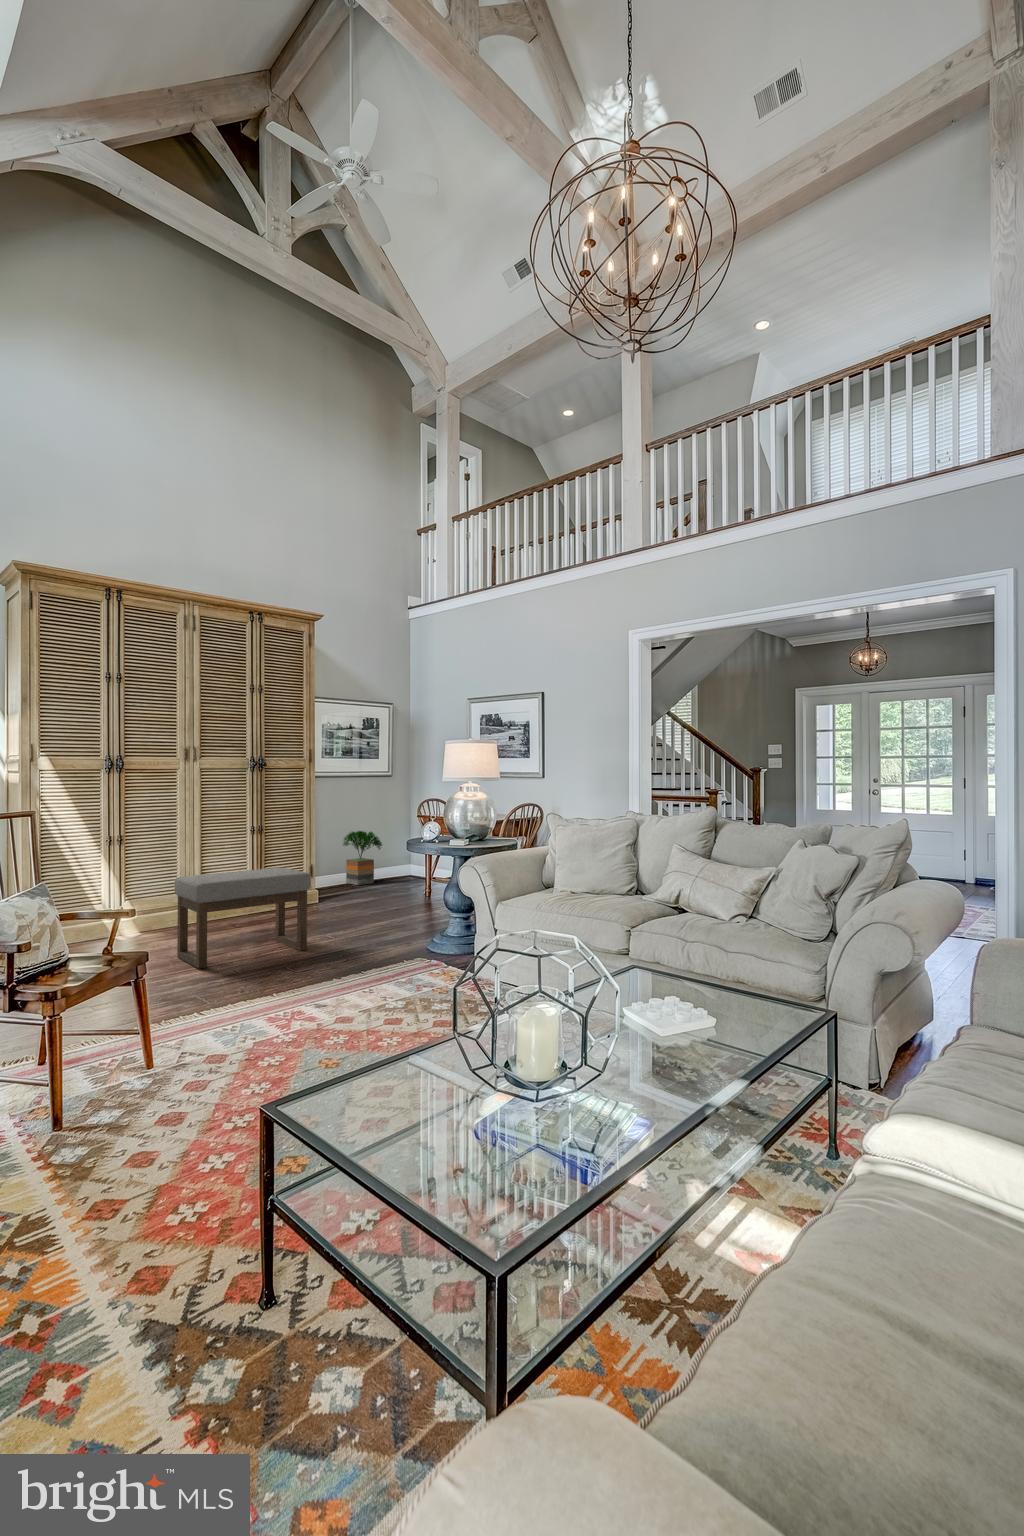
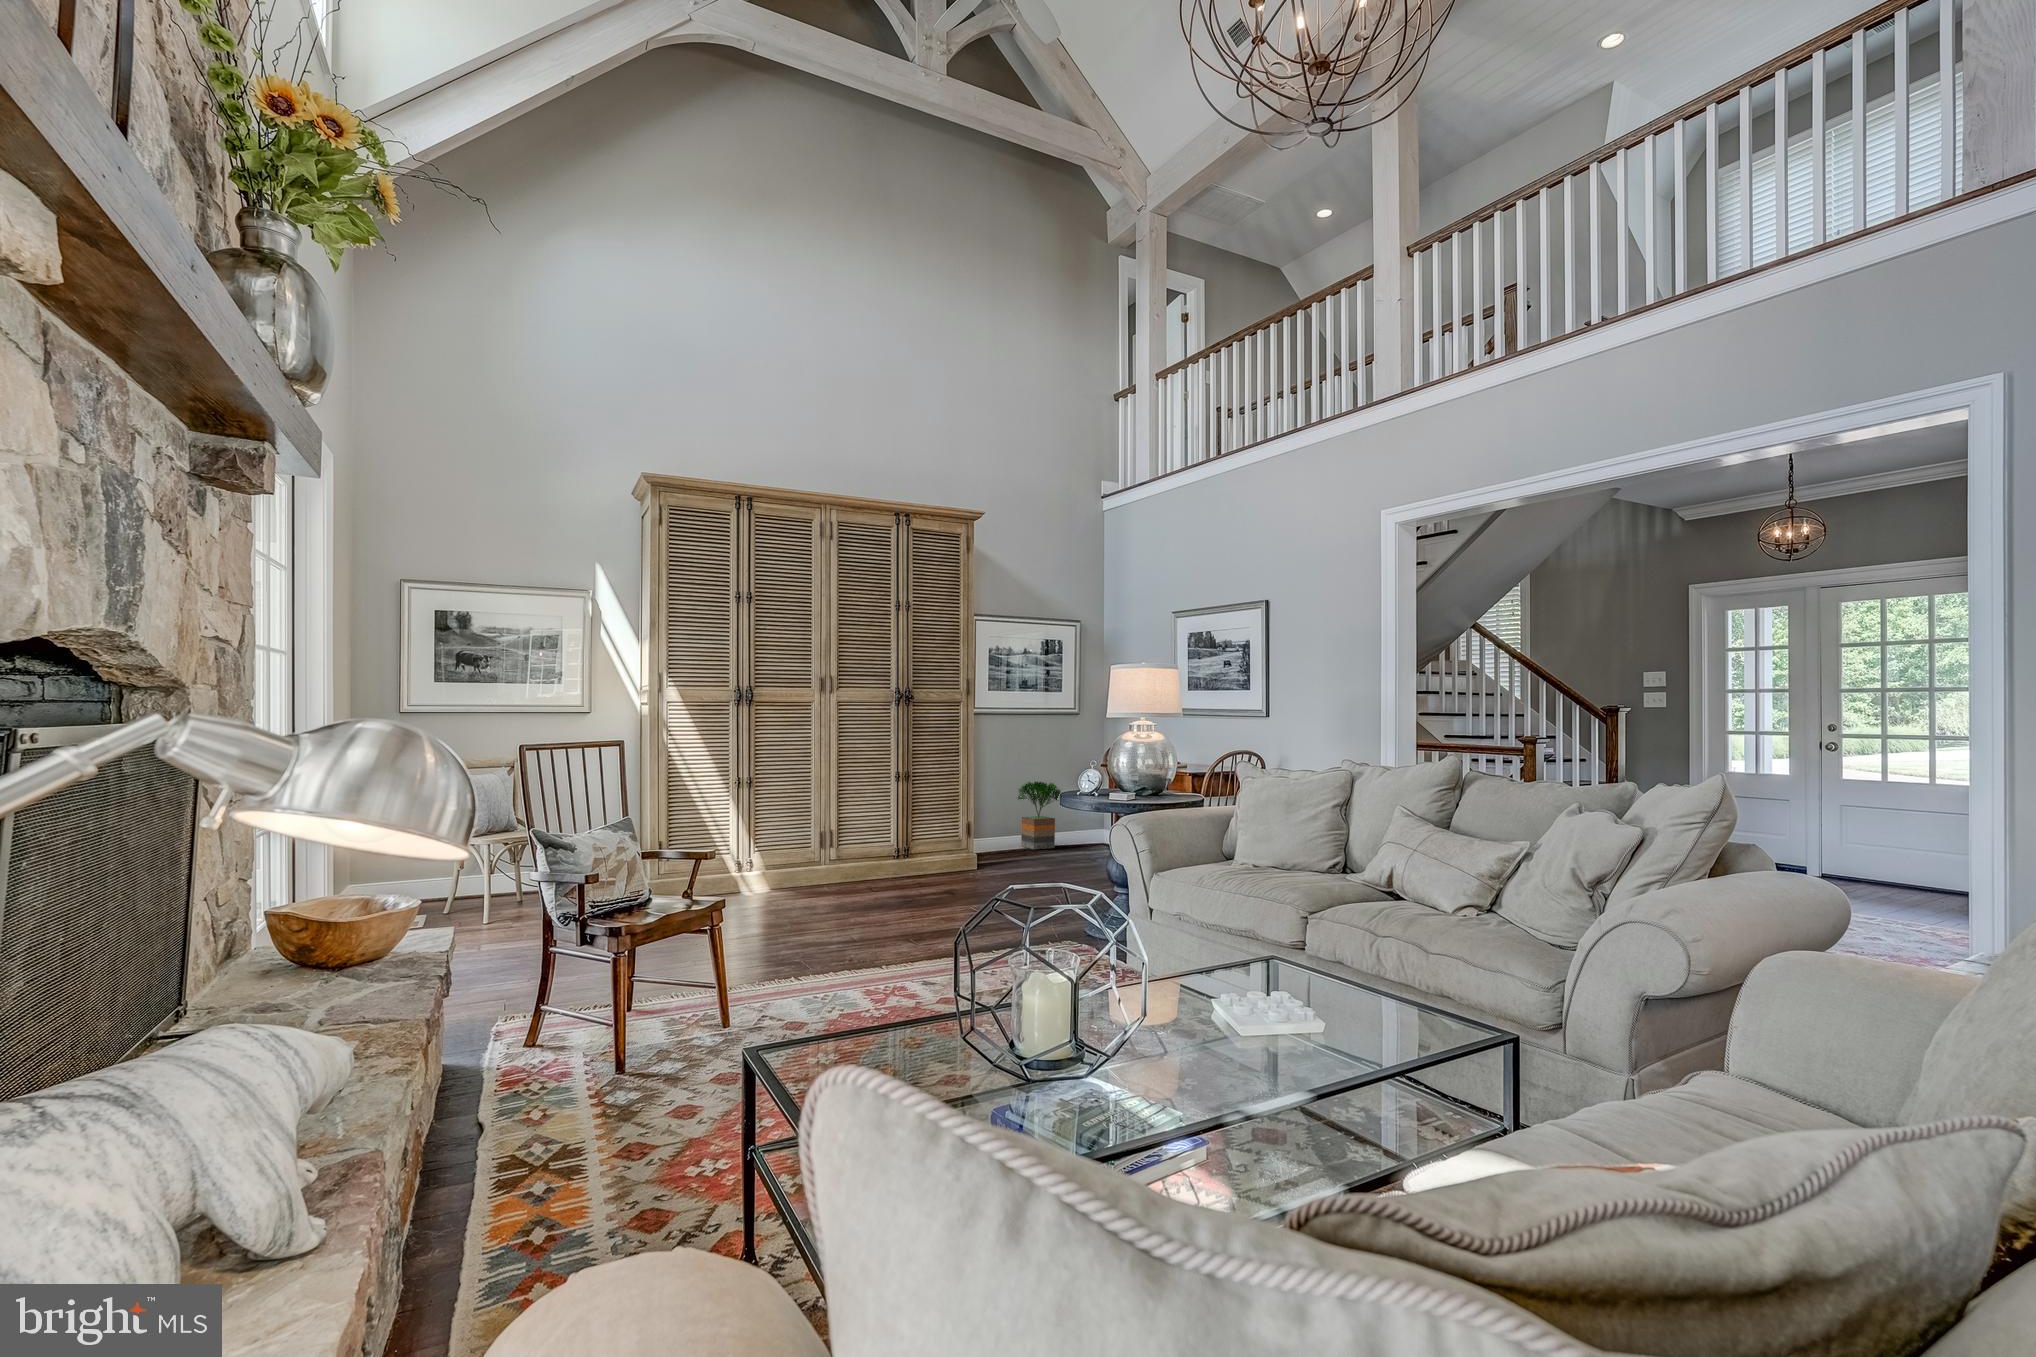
ottoman: present [175,868,310,969] -> none [797,819,947,930]

